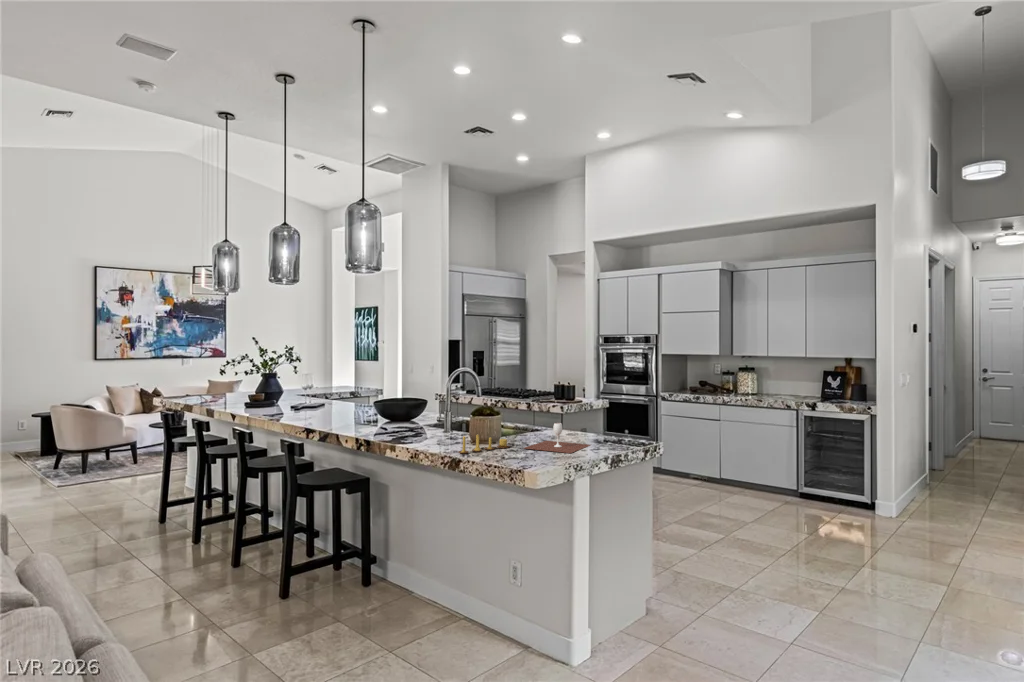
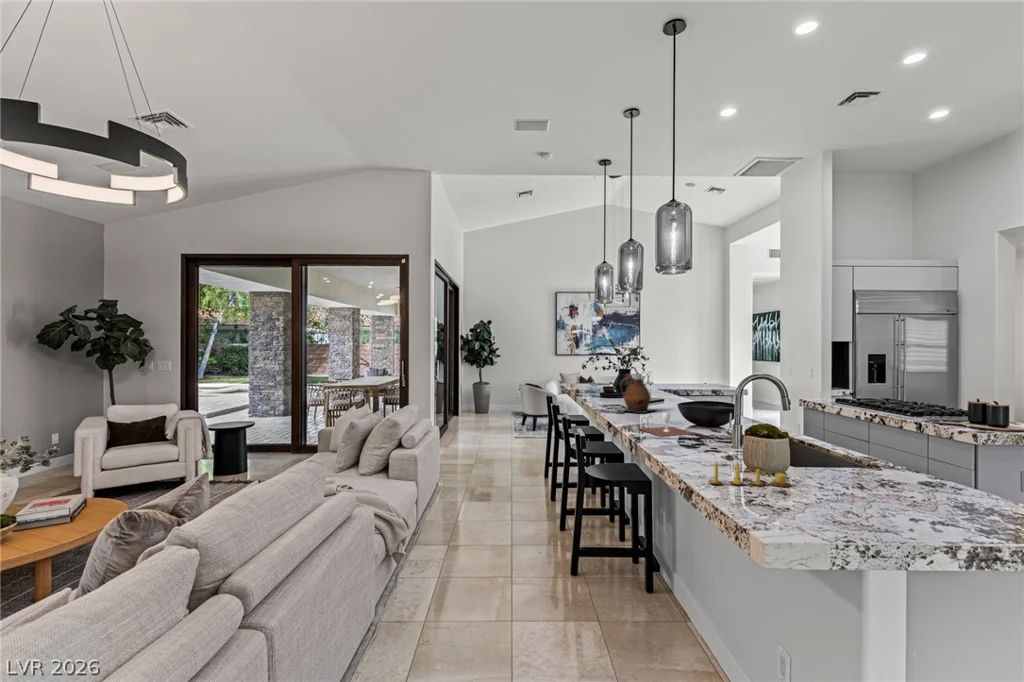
ceramic pitcher: none [291,374,329,415] -> present [620,374,655,413]
wine glass: present [525,423,590,453] -> present [639,412,696,436]

